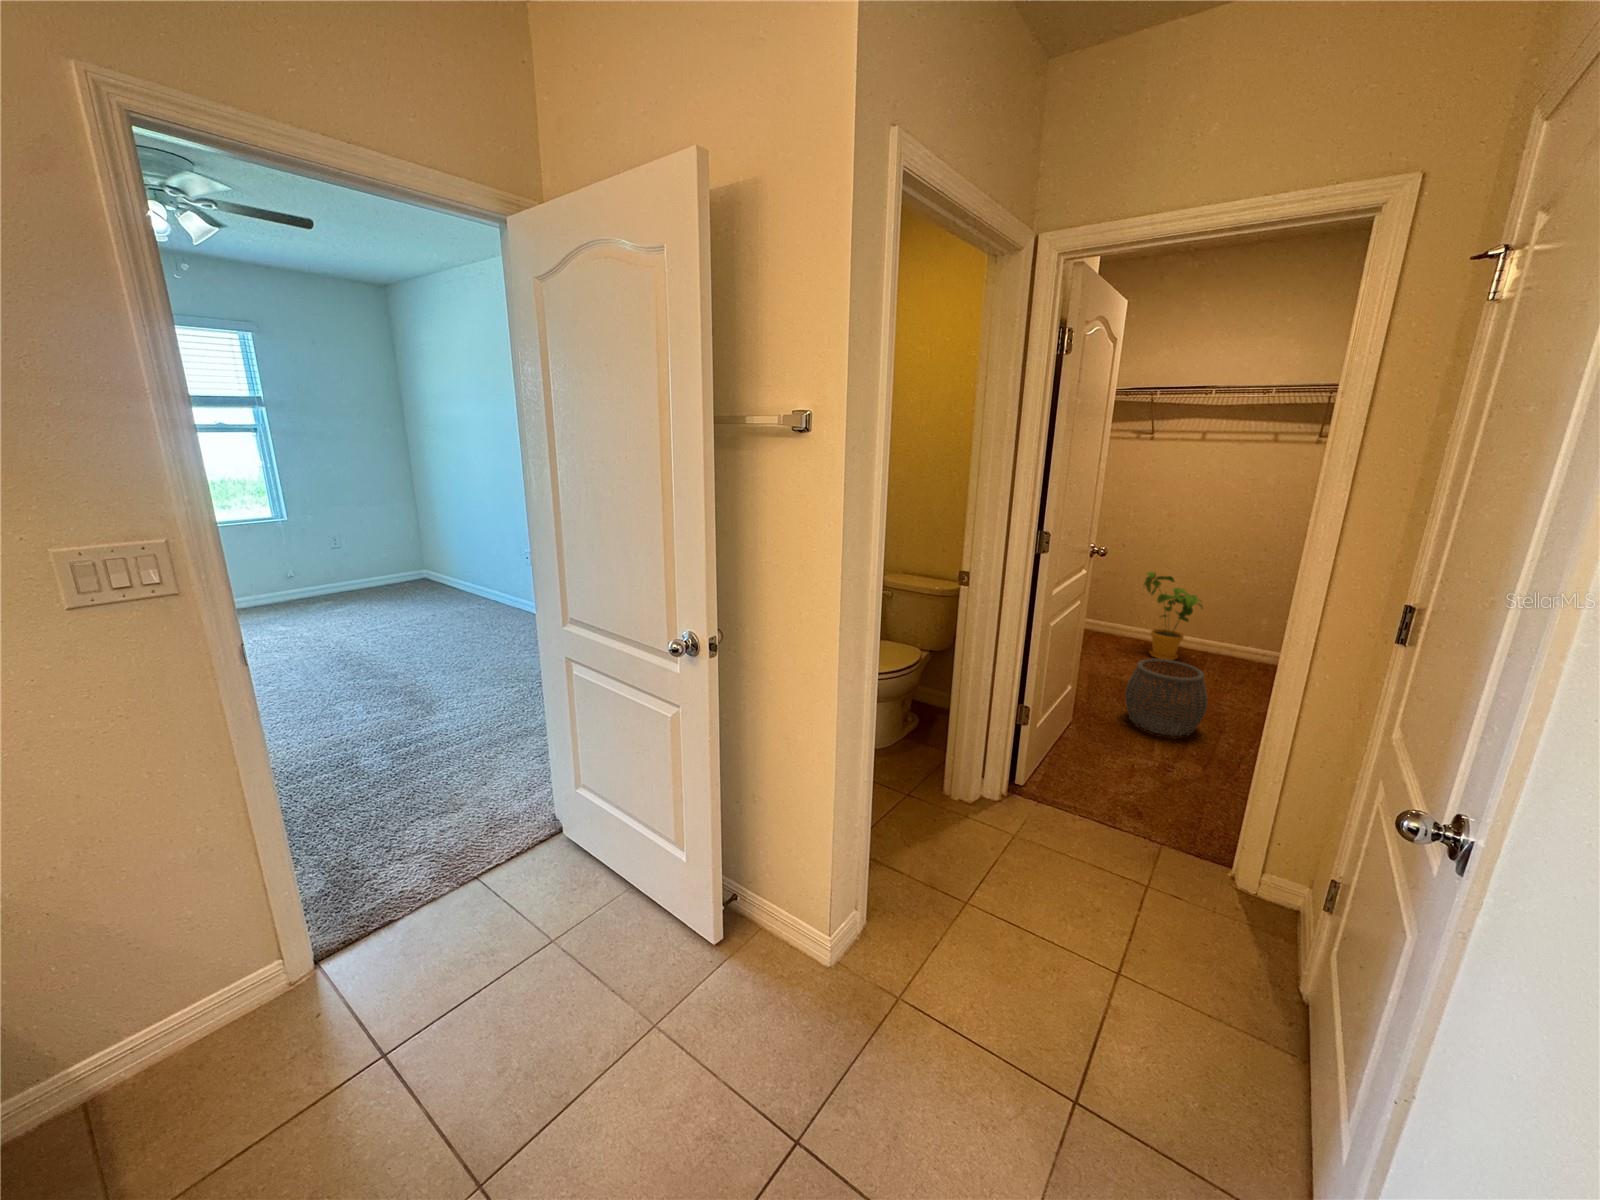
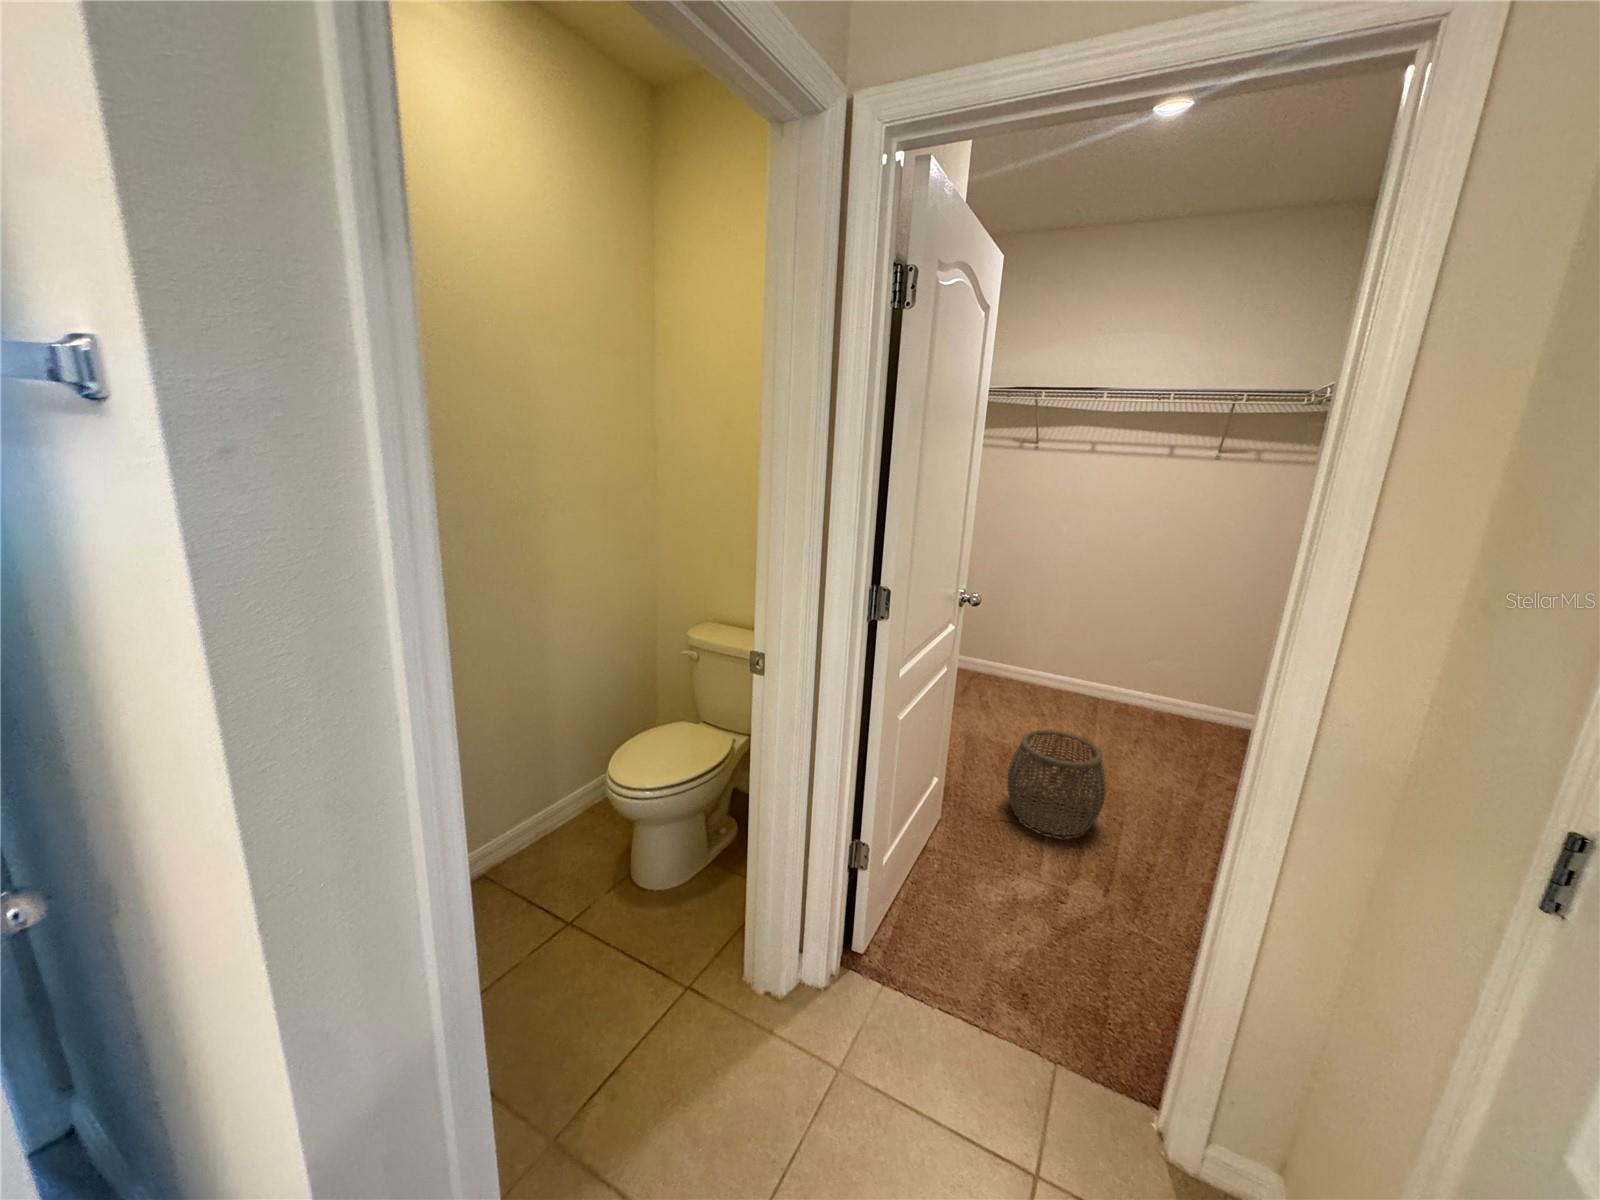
house plant: present [1144,572,1203,660] -> none [1028,608,1095,713]

